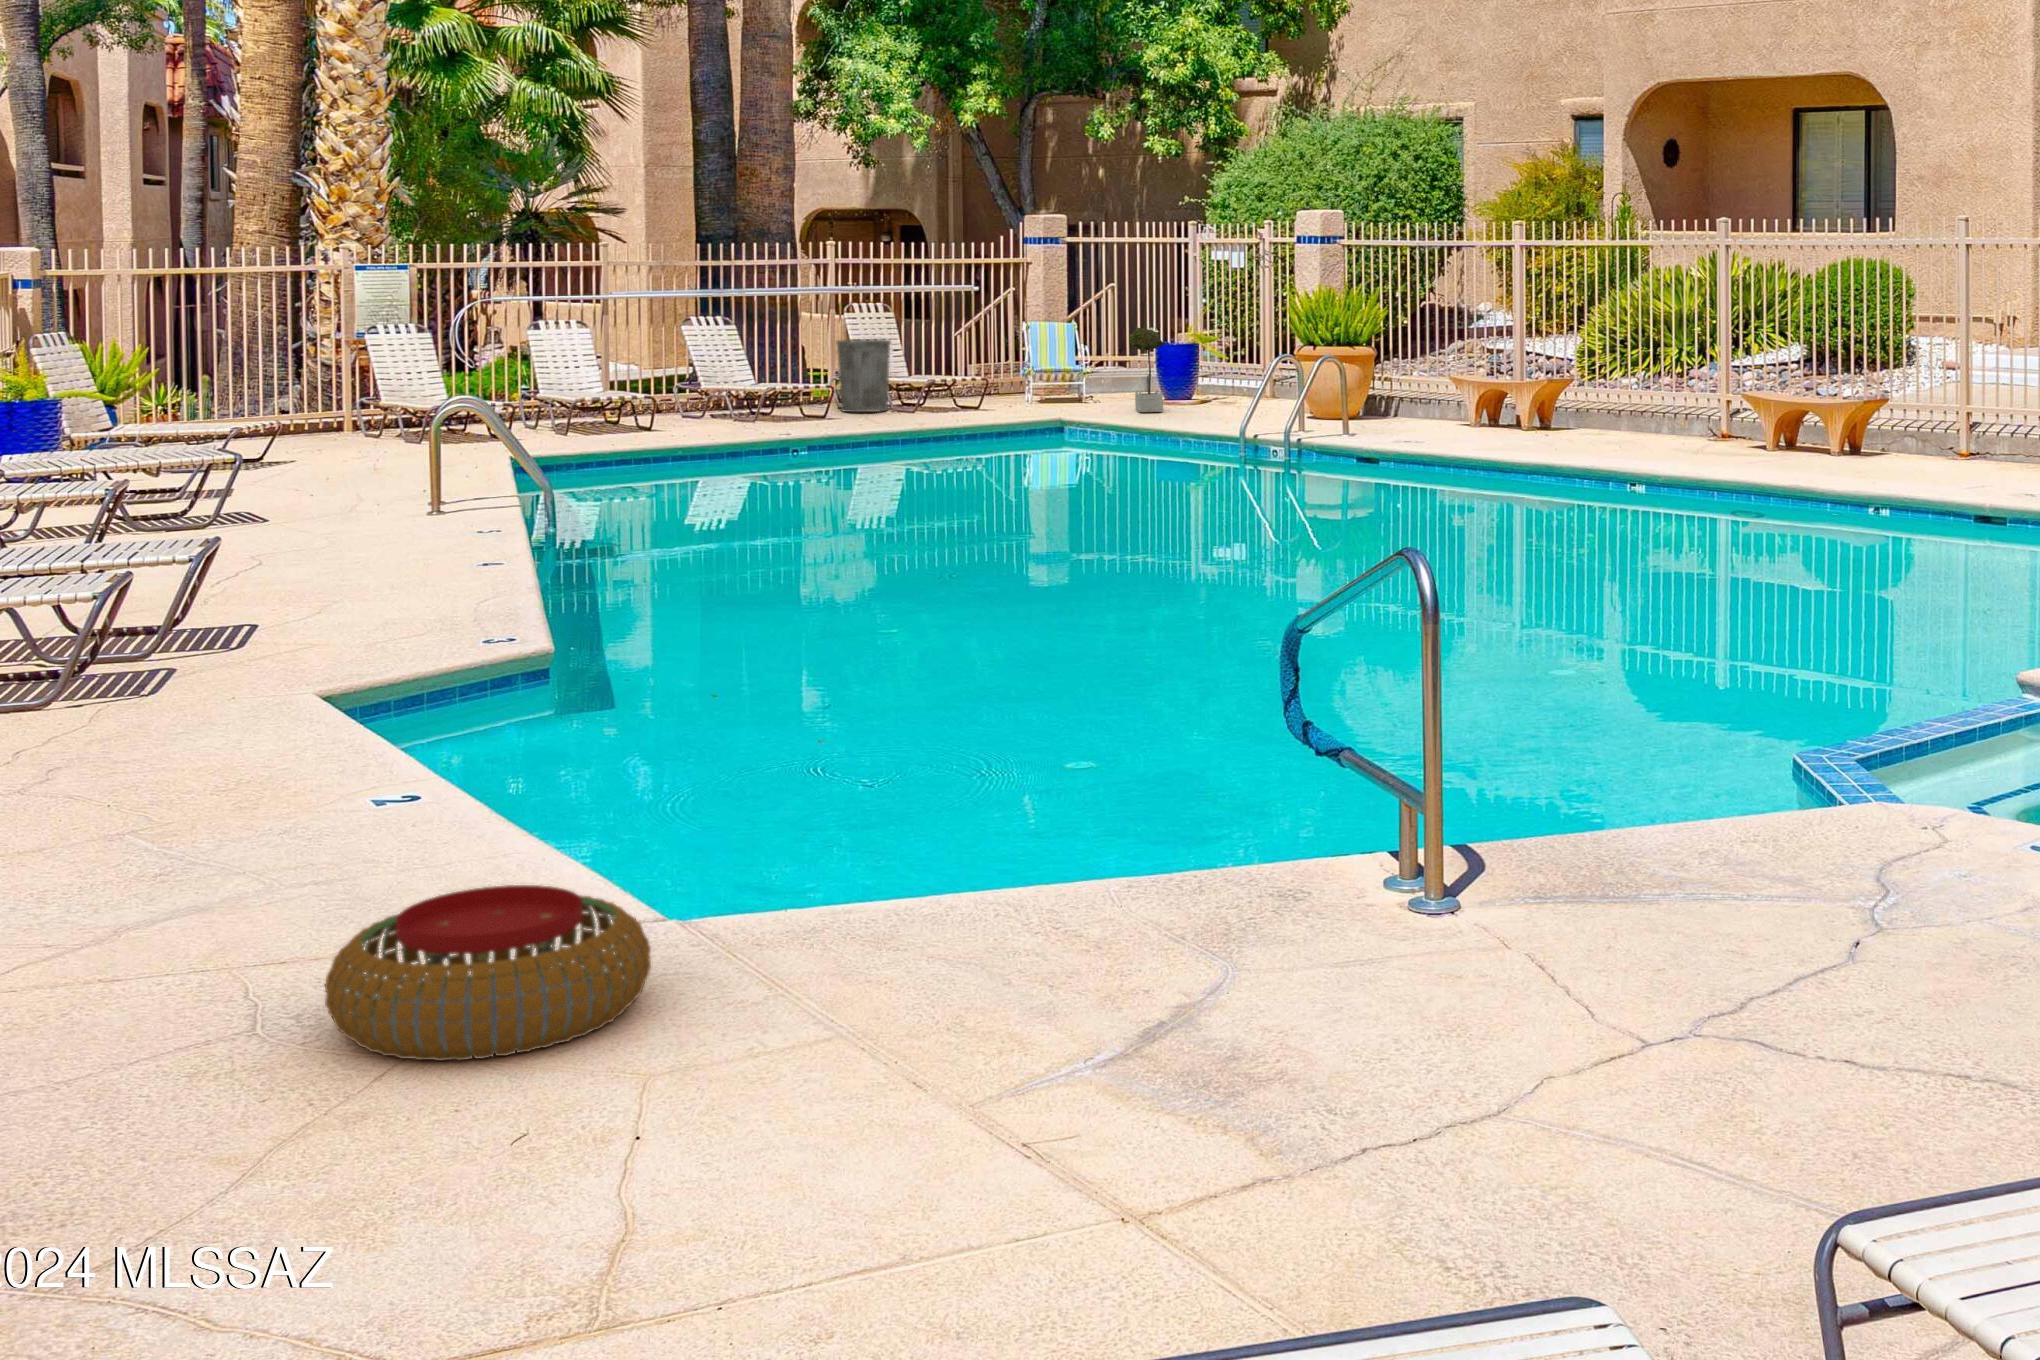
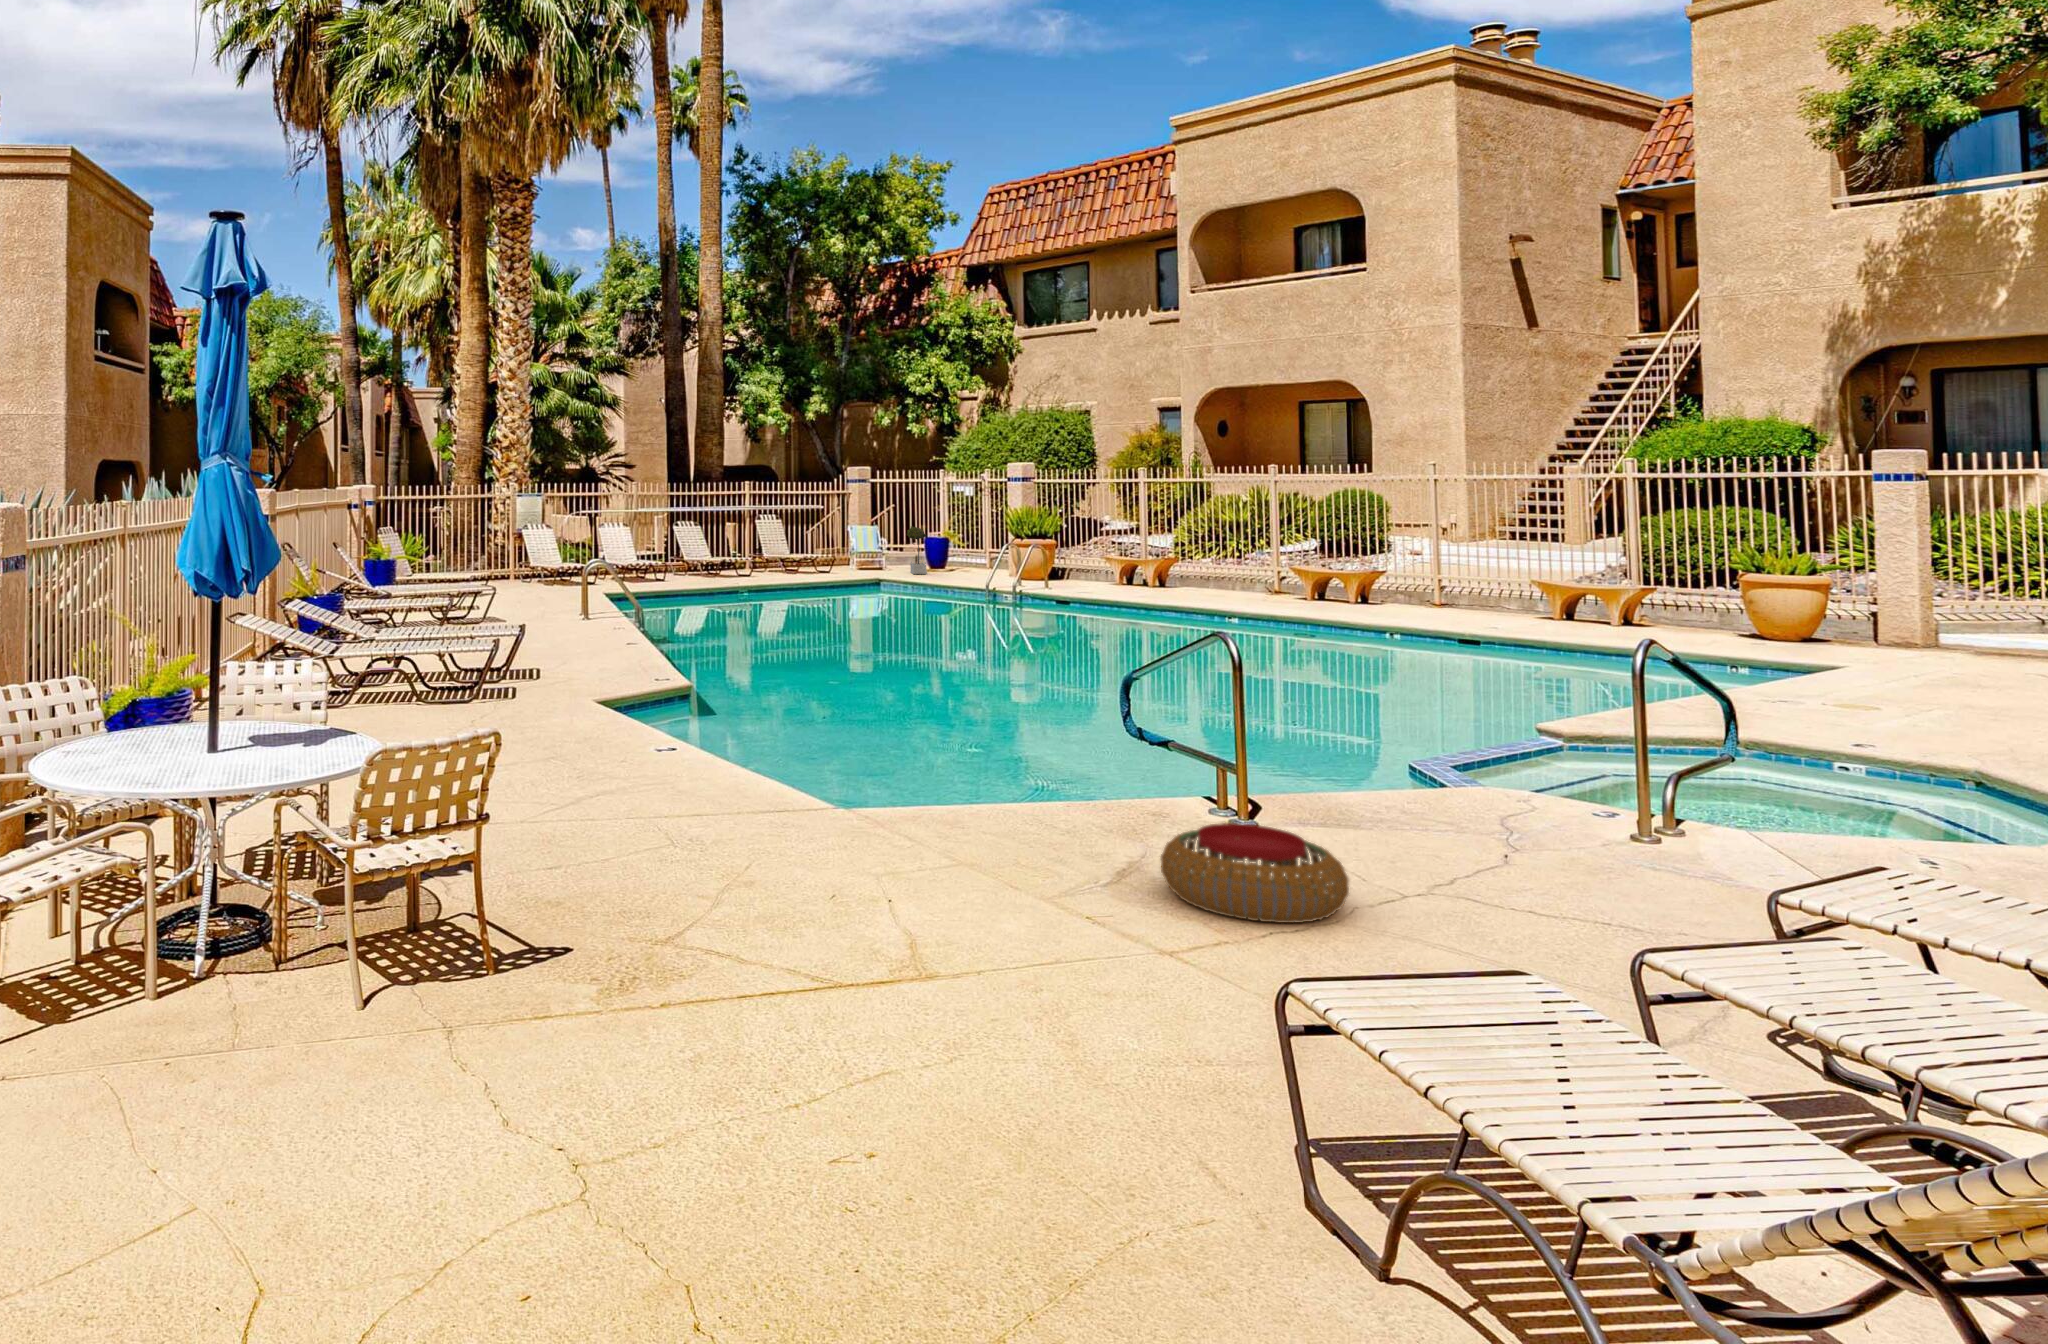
trash can: present [836,339,891,412] -> none [749,531,778,570]
pouf: present [325,885,651,1061] -> present [1161,823,1349,923]

